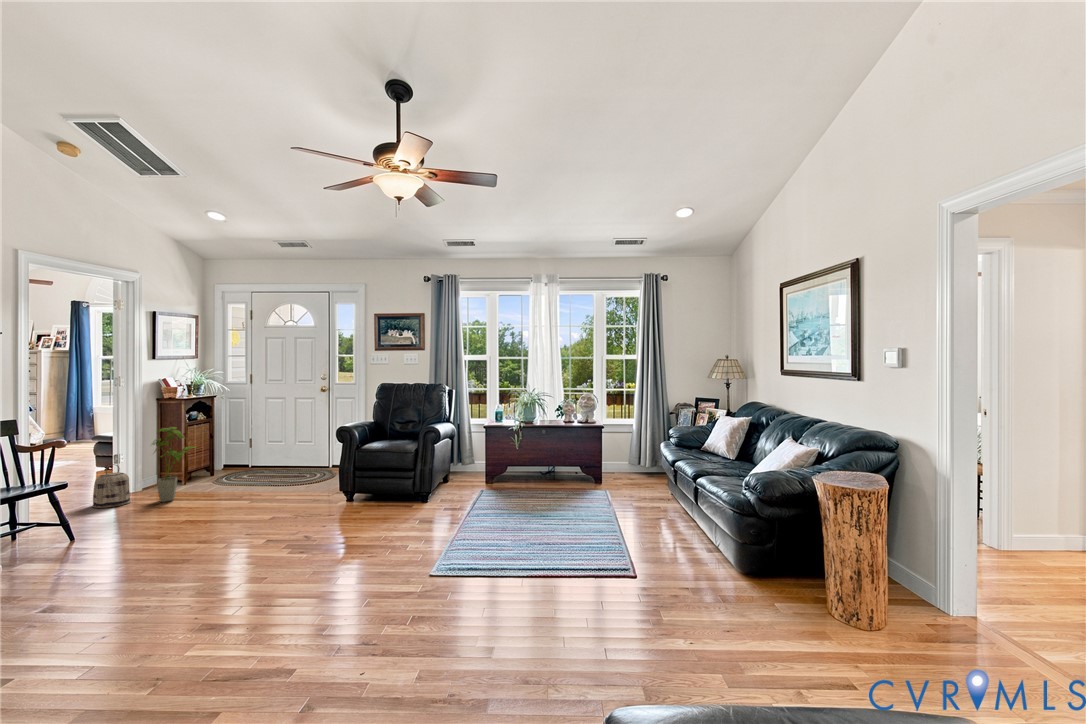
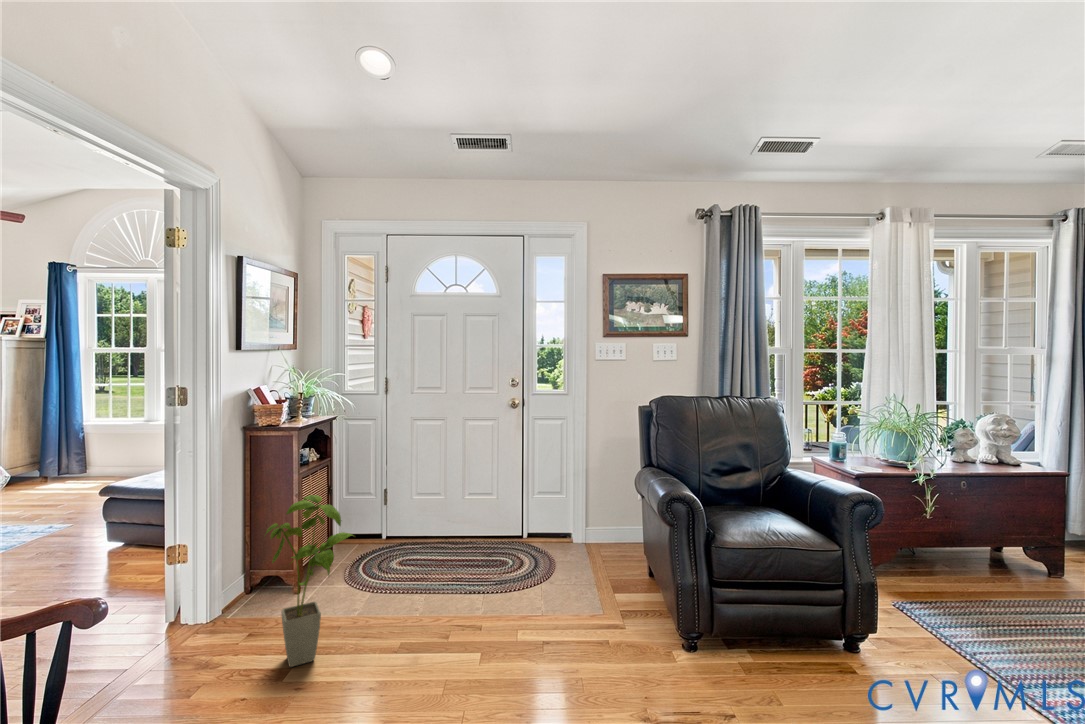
basket: present [93,464,130,508] -> none [137,587,220,702]

